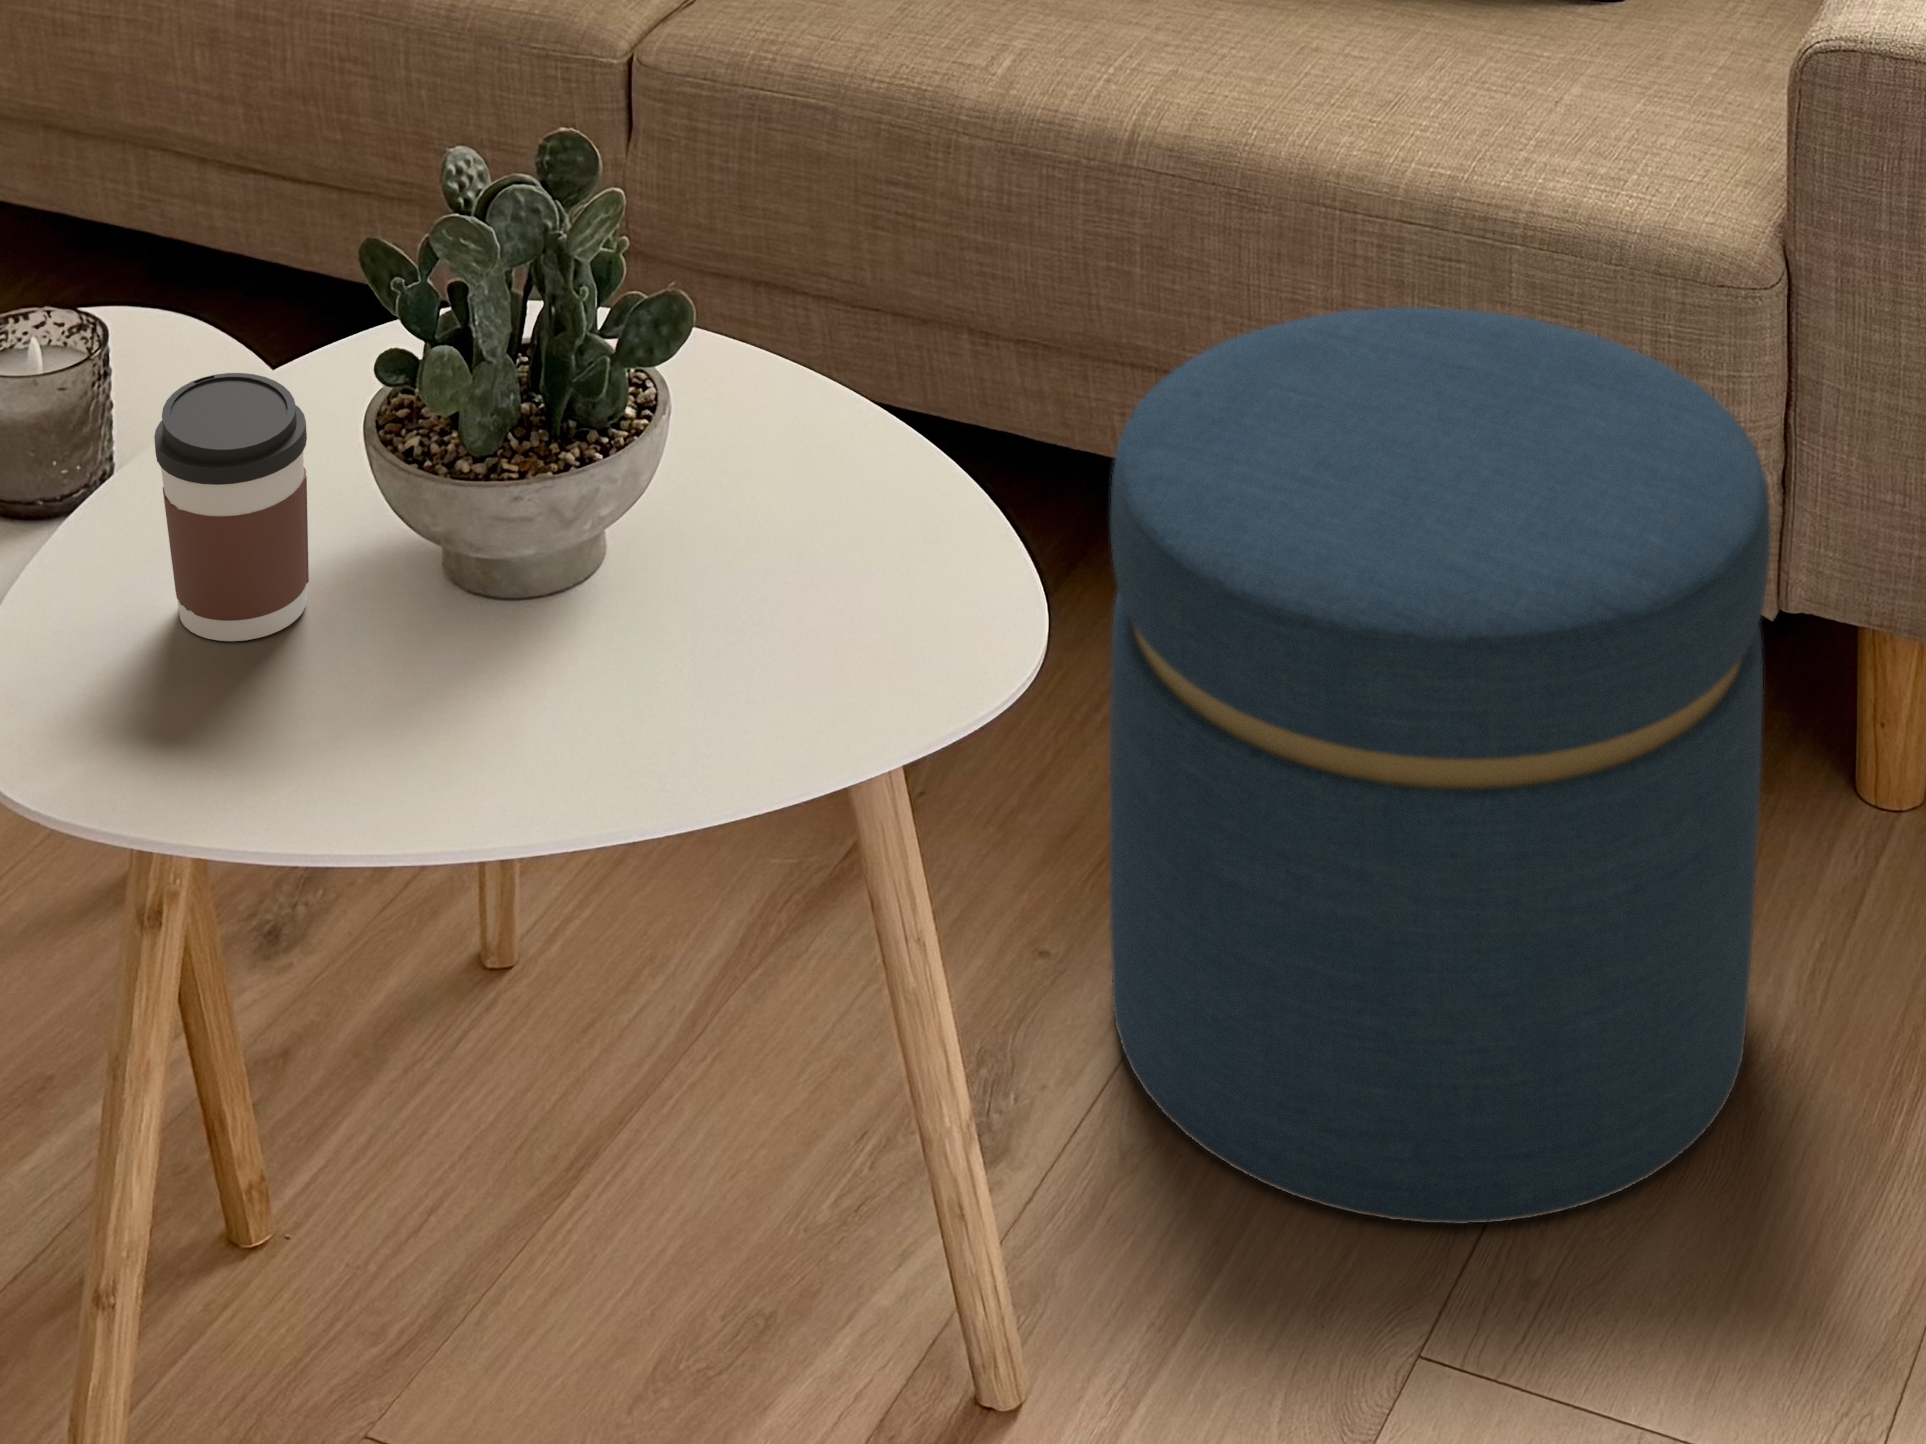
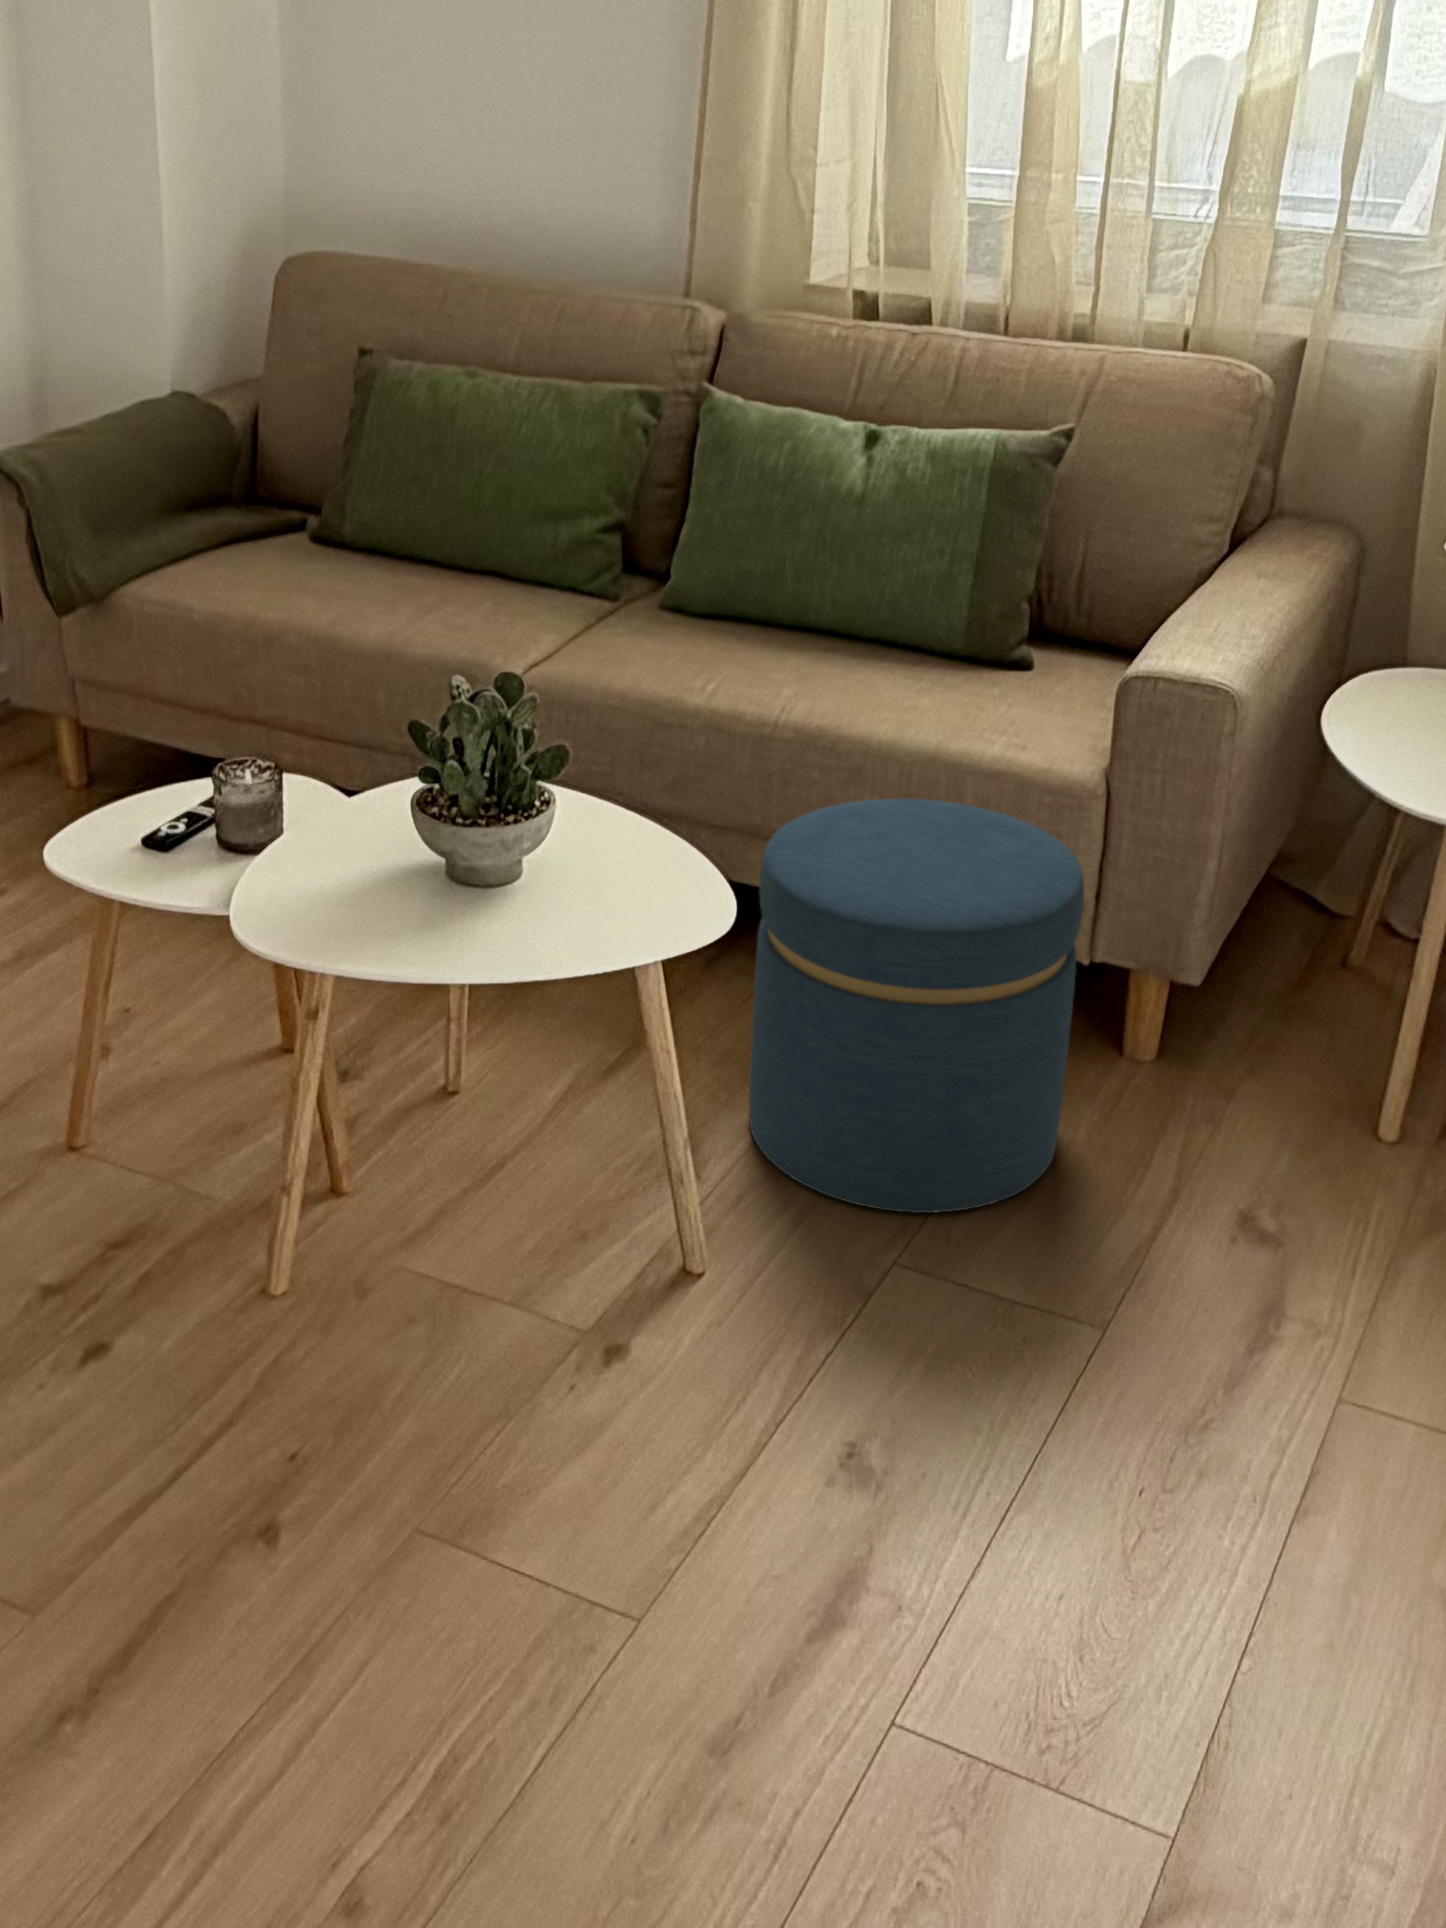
coffee cup: present [154,373,309,641] -> none [320,773,389,894]

